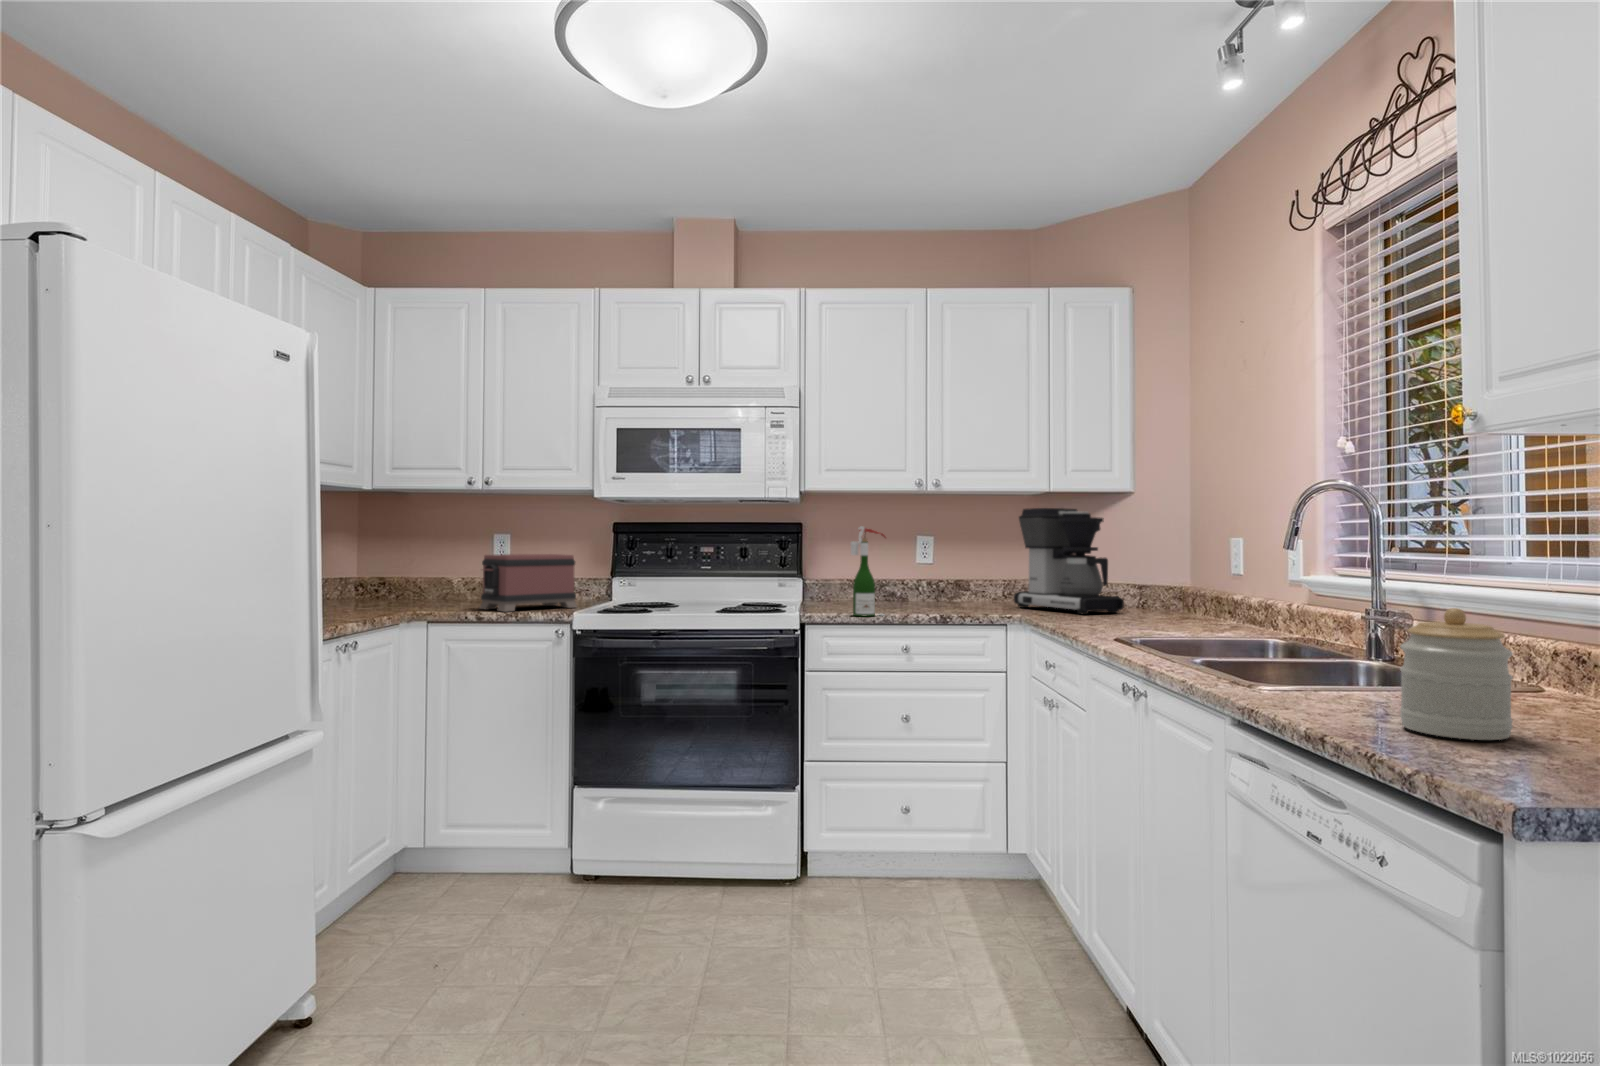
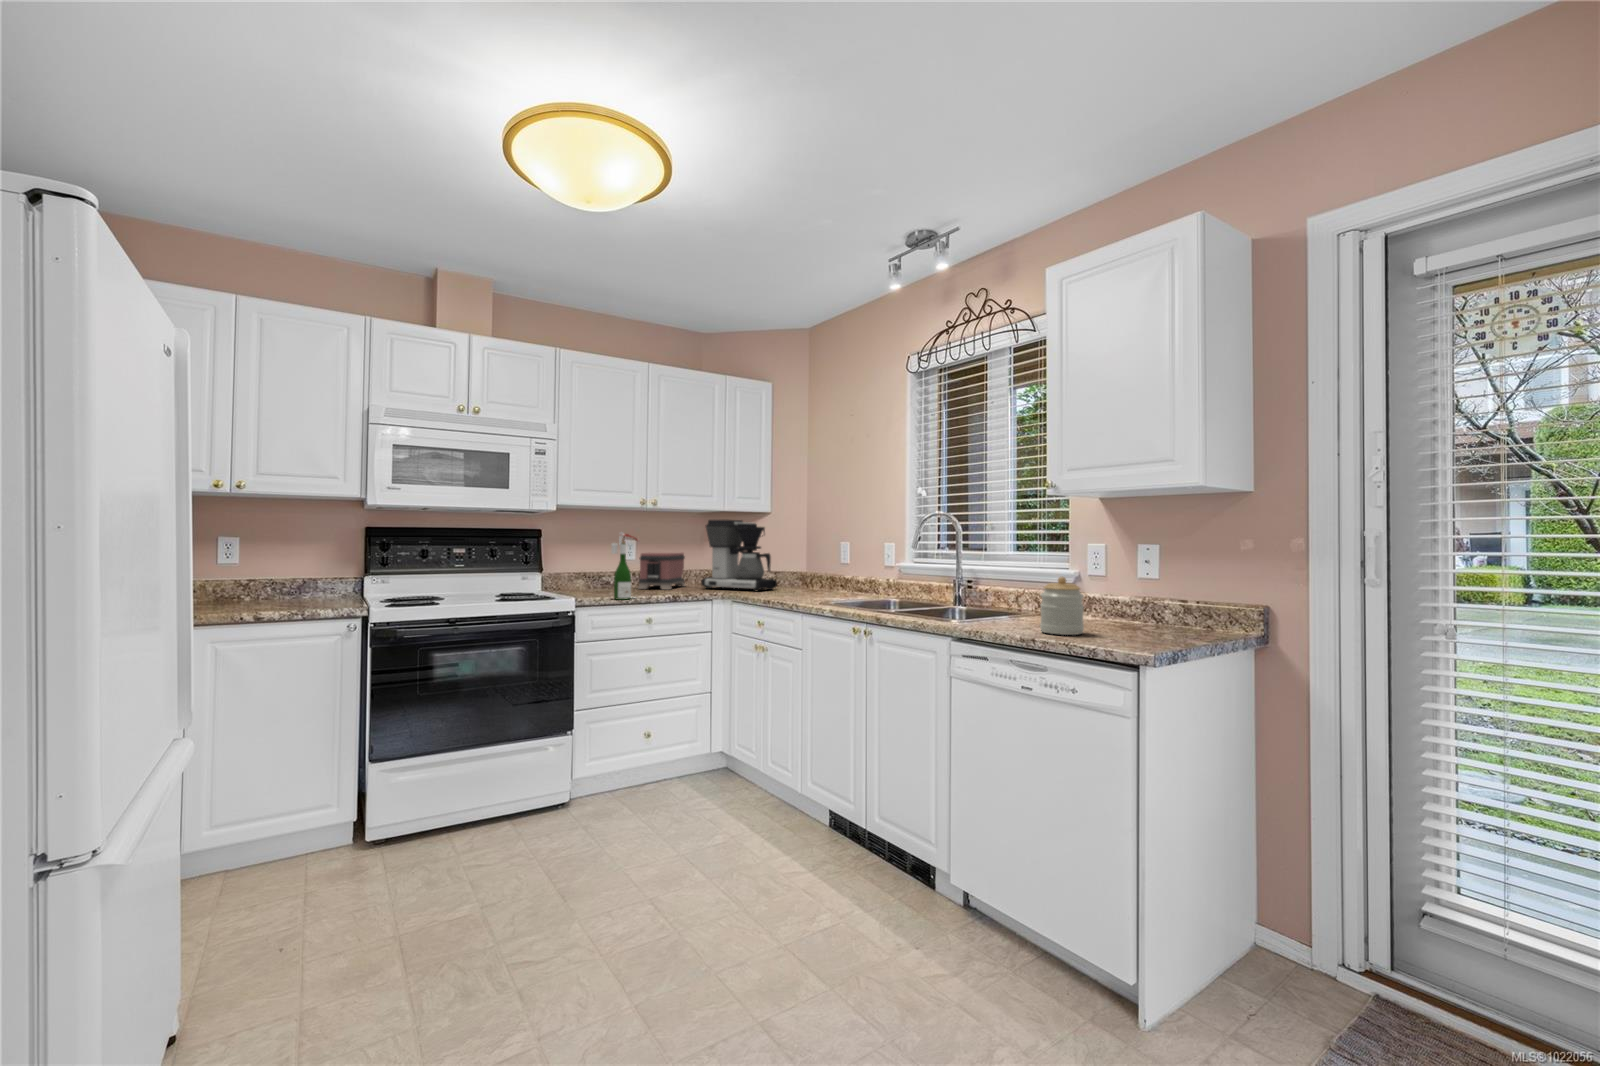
toaster: present [480,554,577,612] -> present [638,552,685,590]

